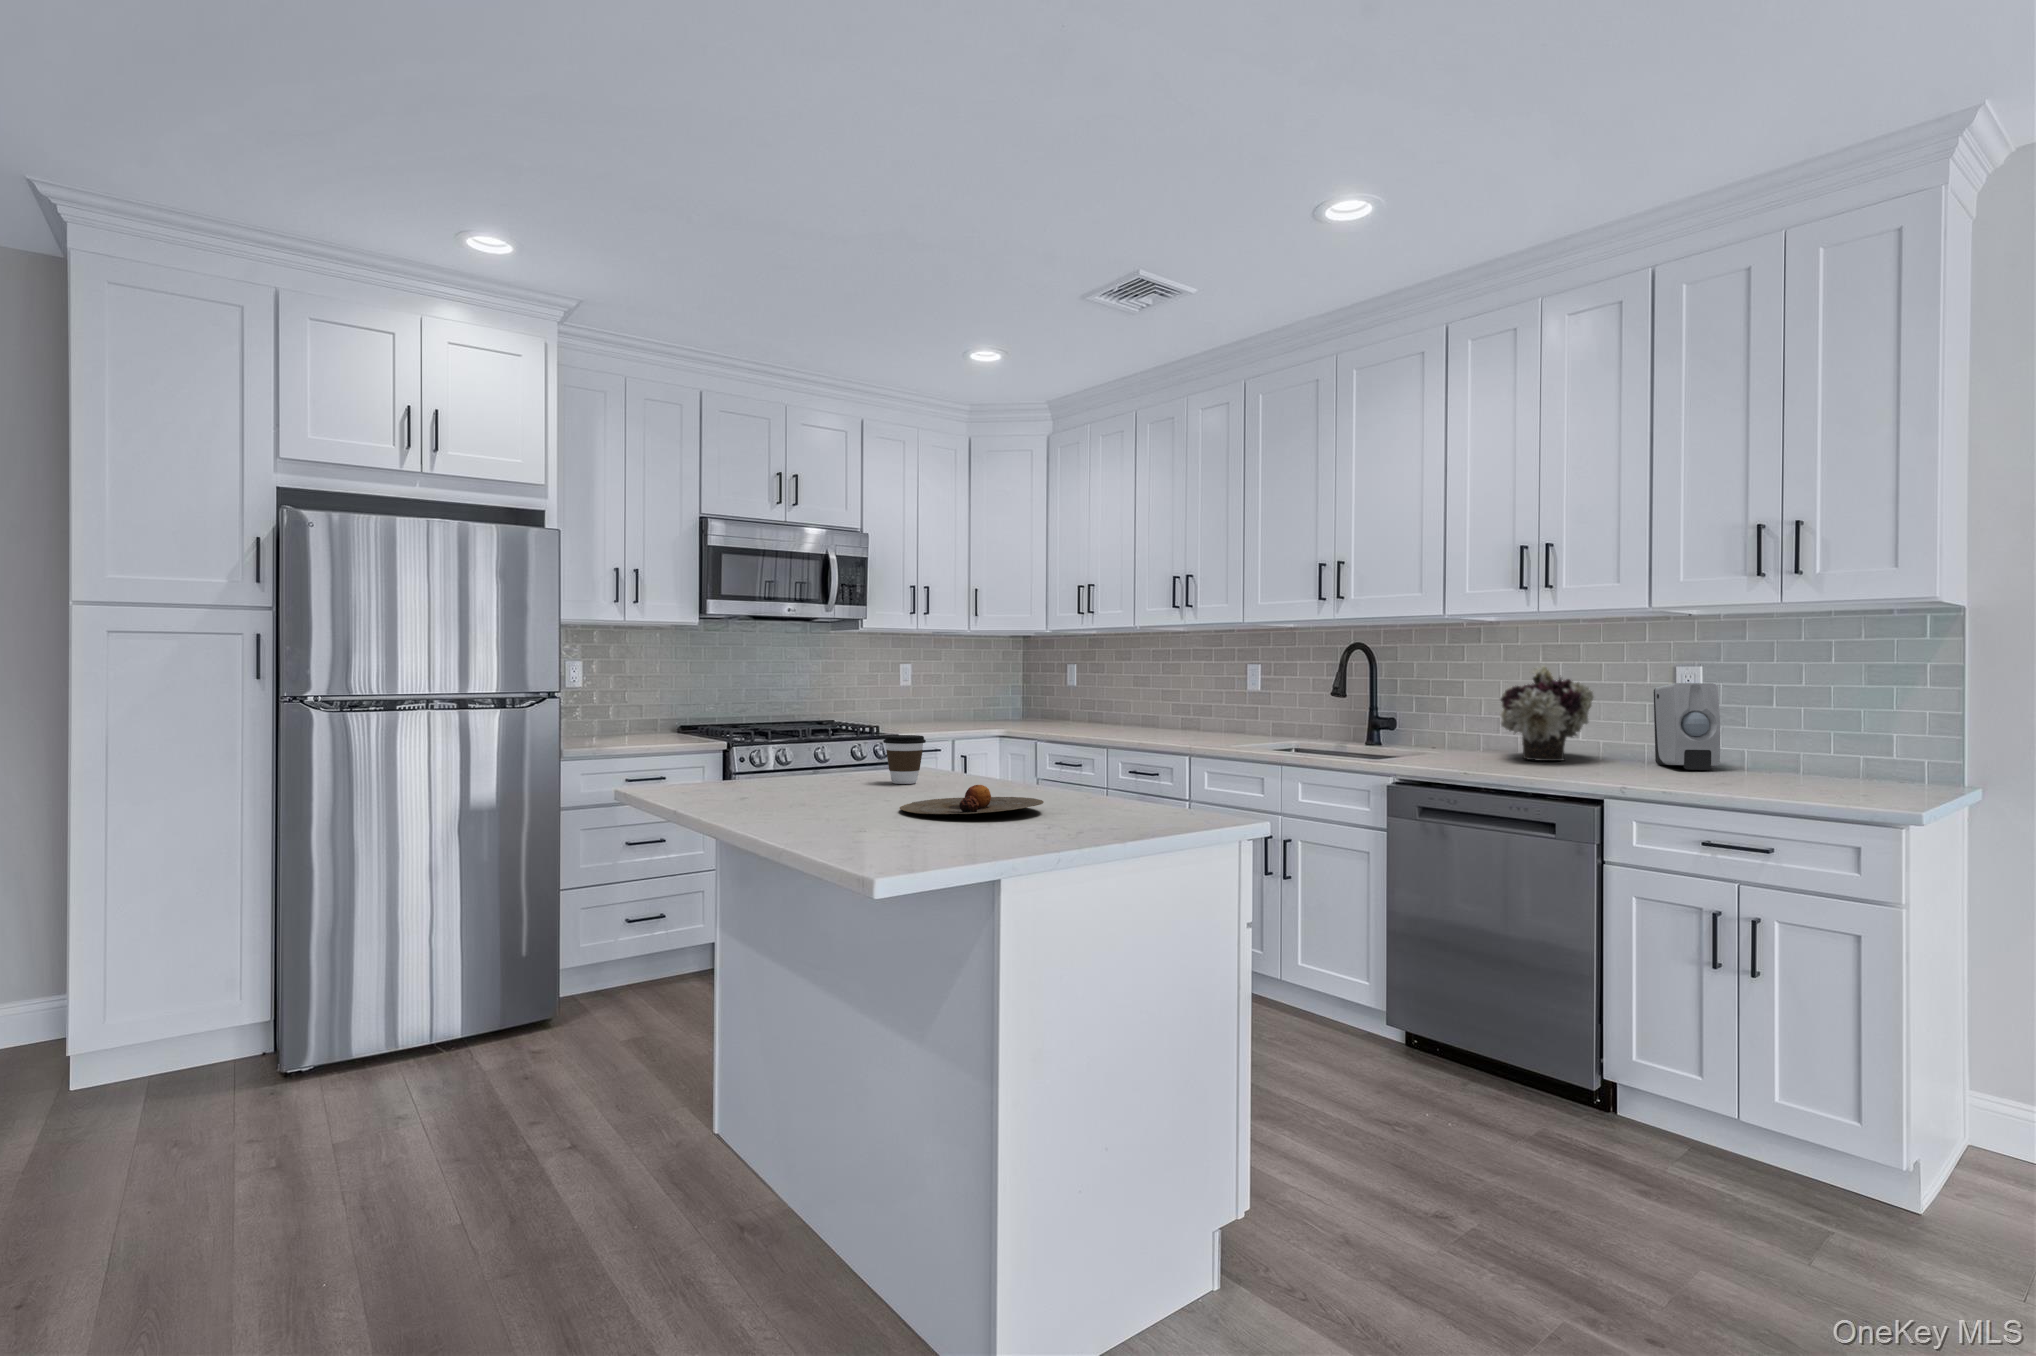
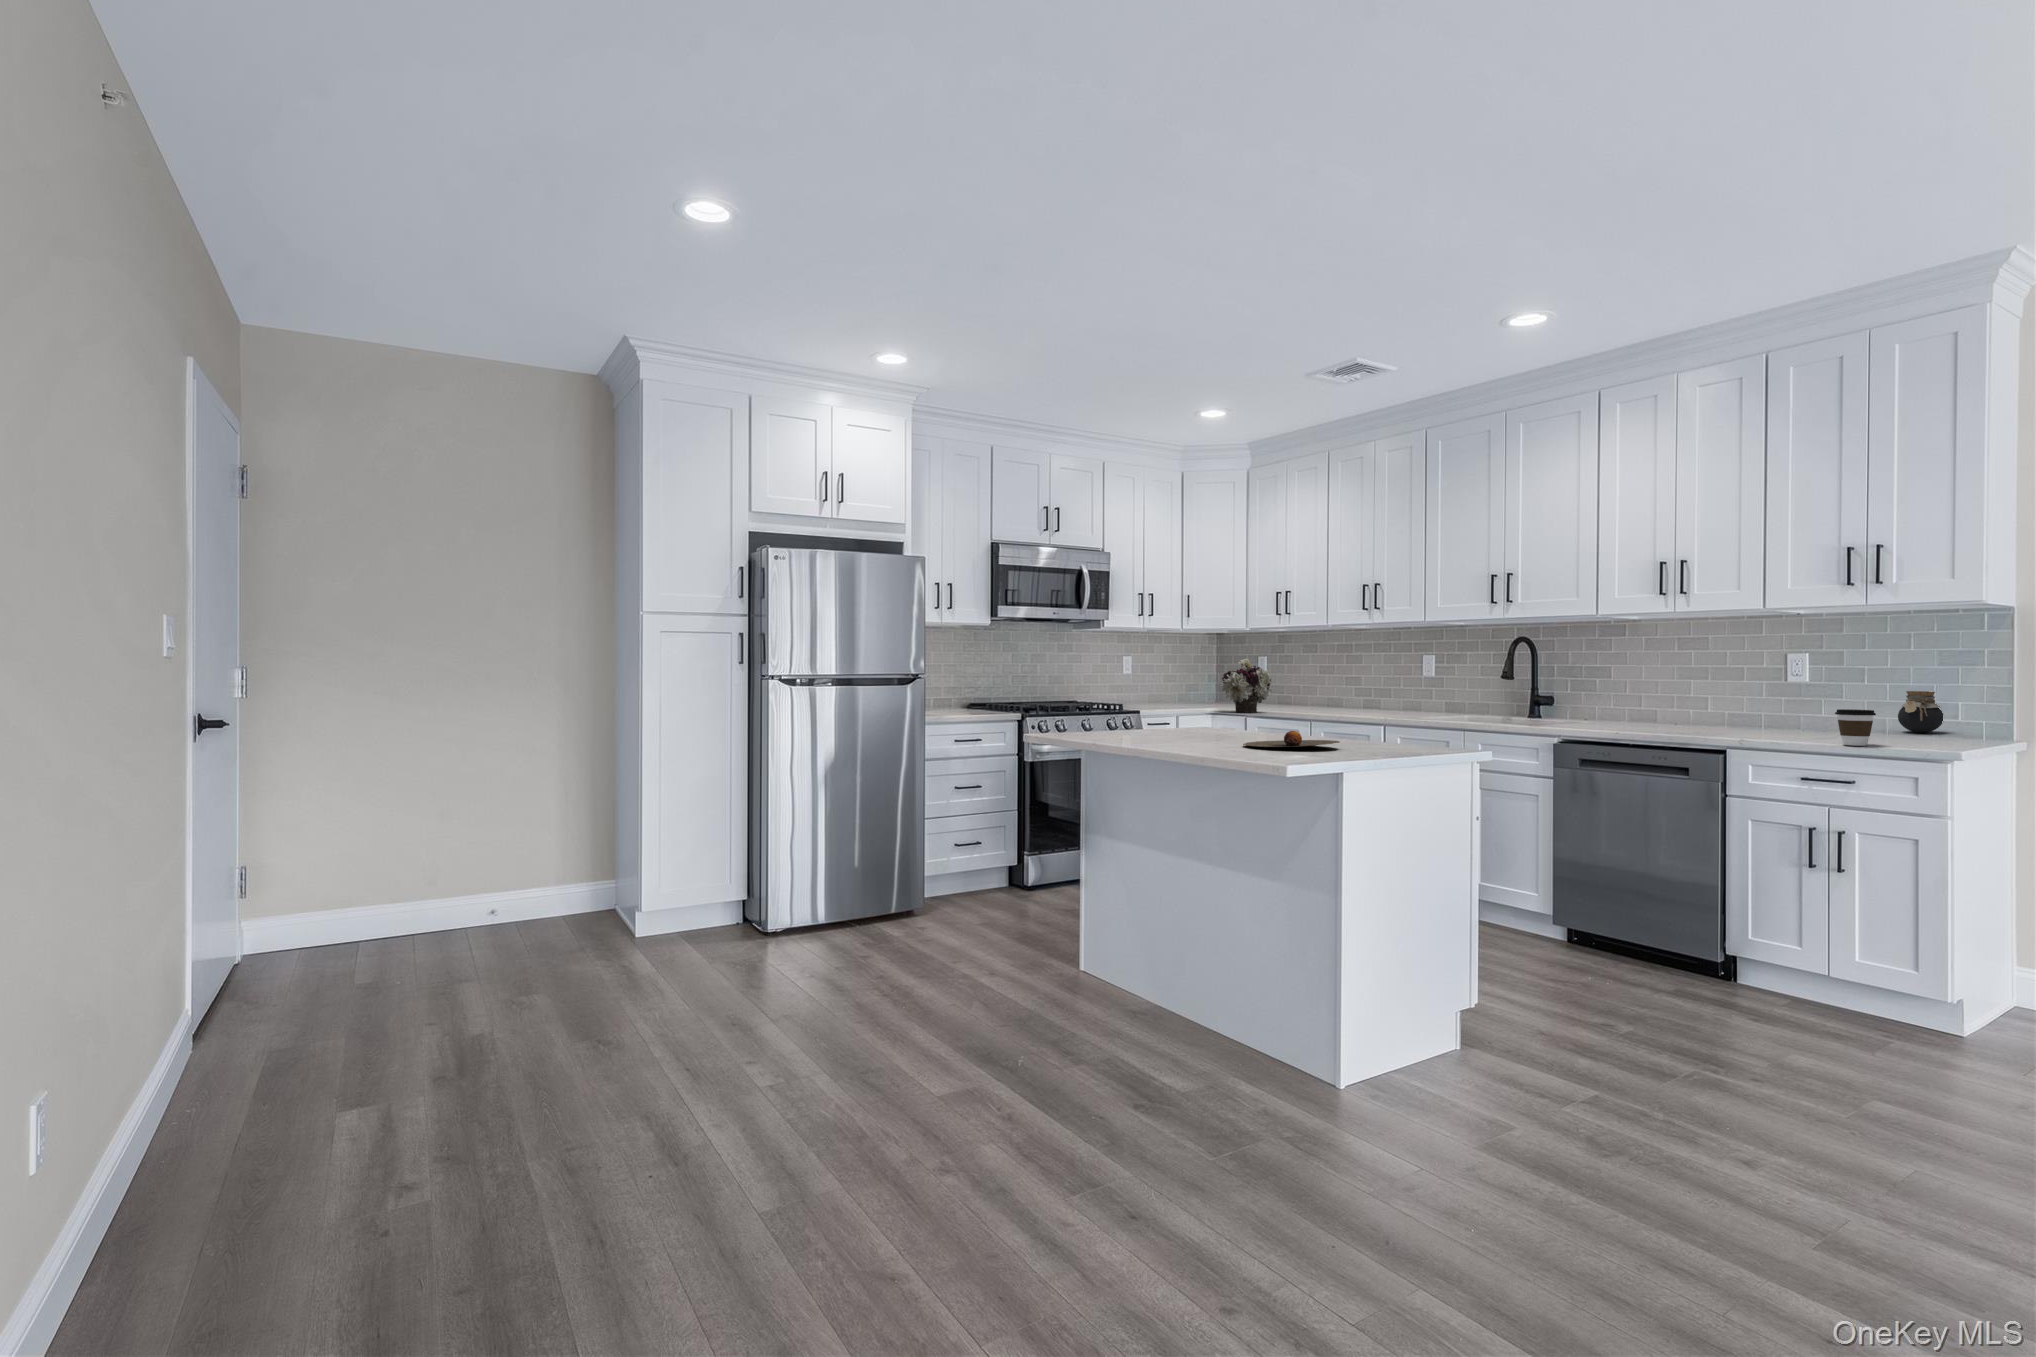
flower arrangement: present [1500,665,1593,761] -> present [1221,659,1272,713]
soap dispenser: present [1654,683,1720,770] -> none [1767,665,1820,731]
jar: none [1818,718,1877,774] -> present [1898,691,1943,733]
coffee cup: present [883,735,926,784] -> present [1835,709,1876,746]

